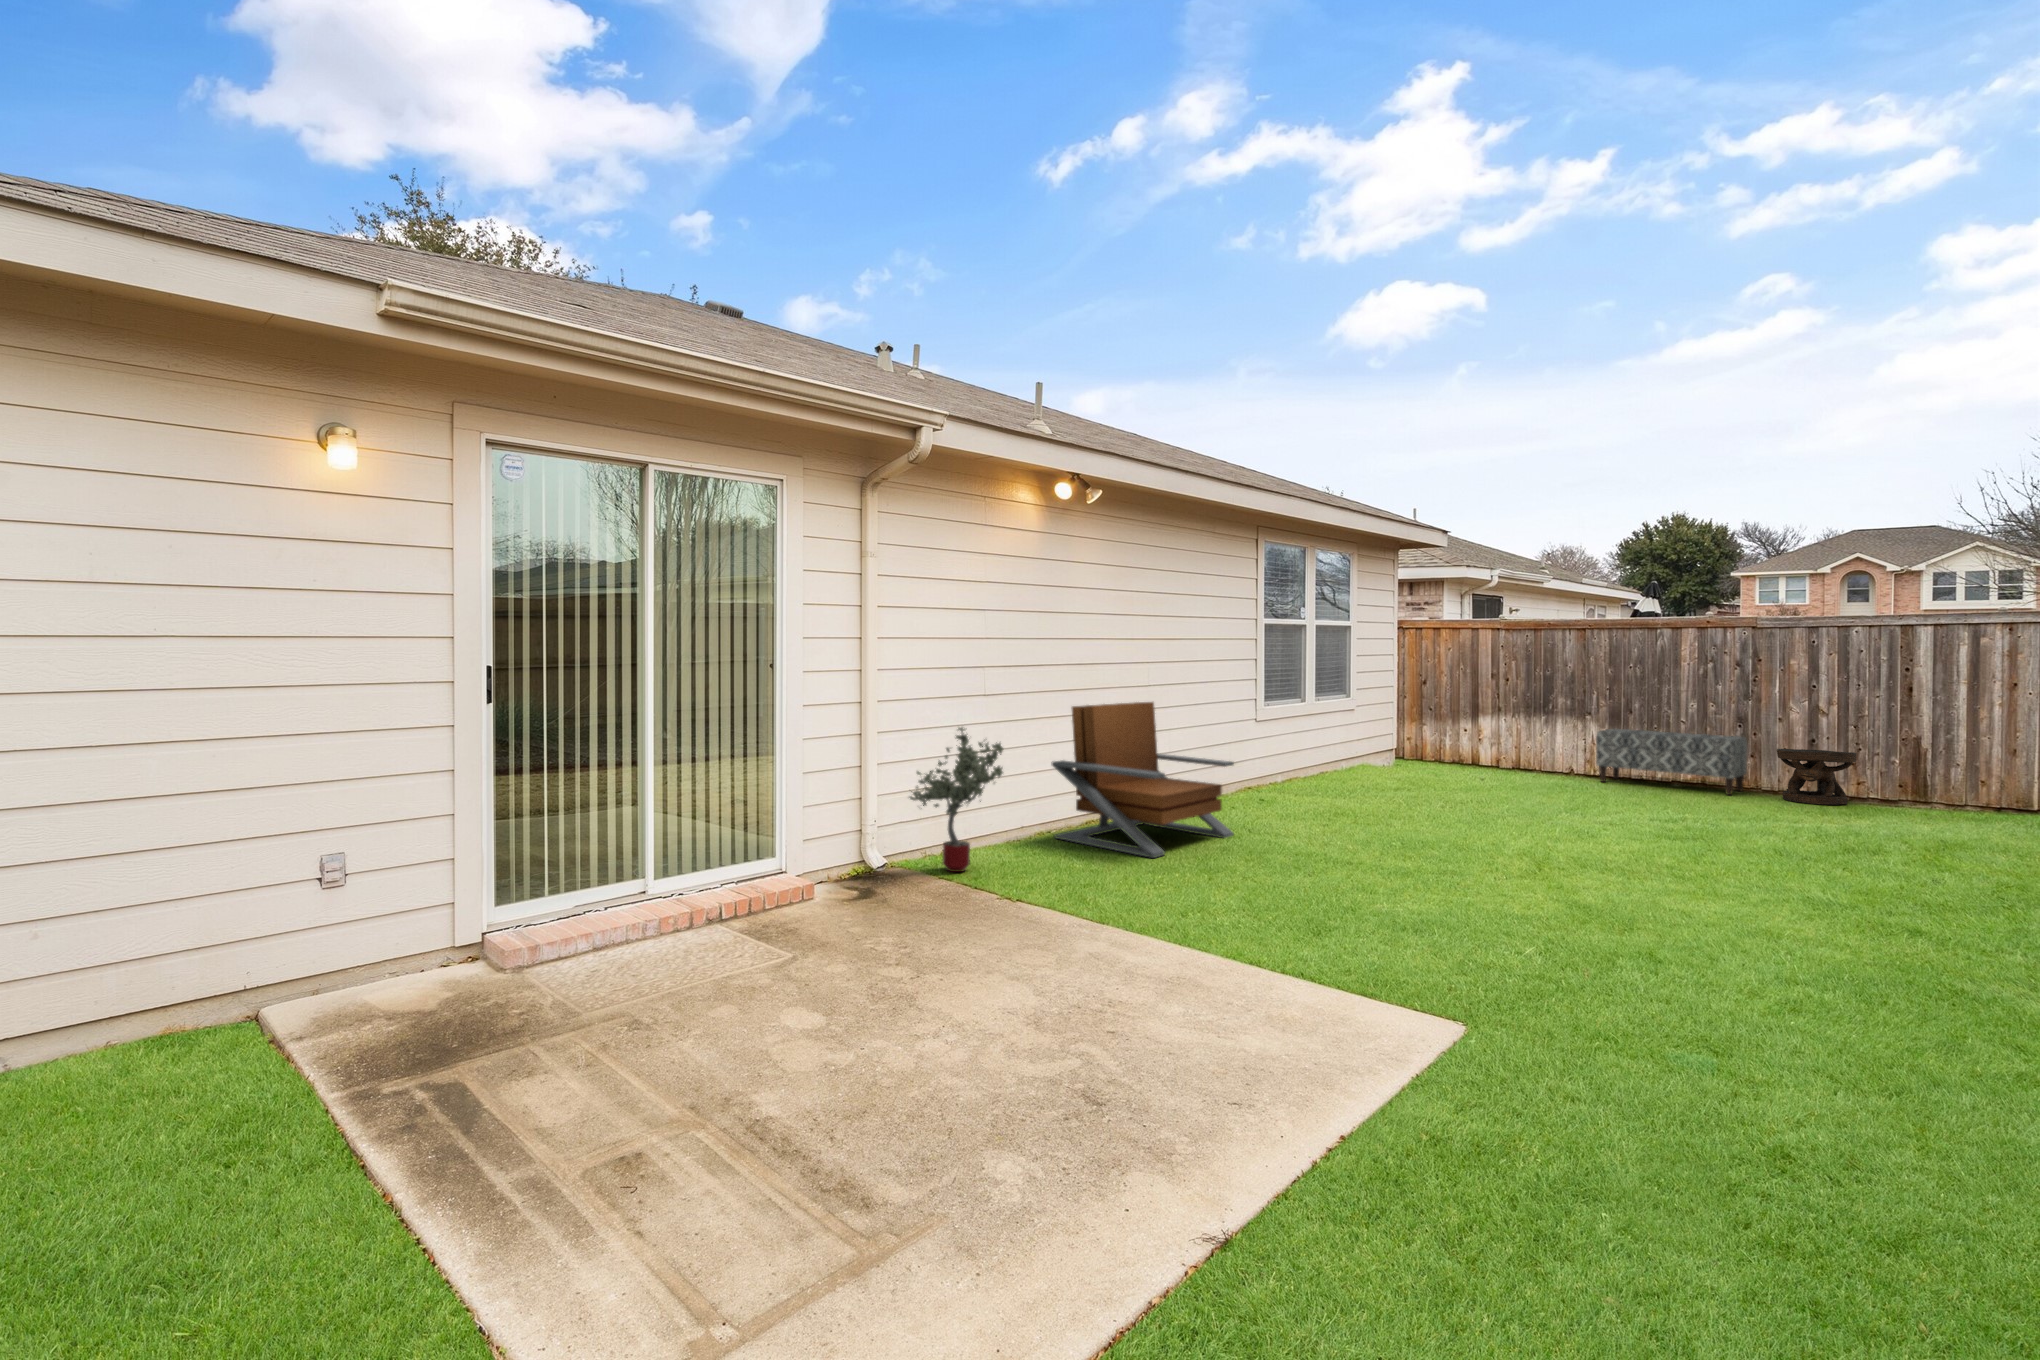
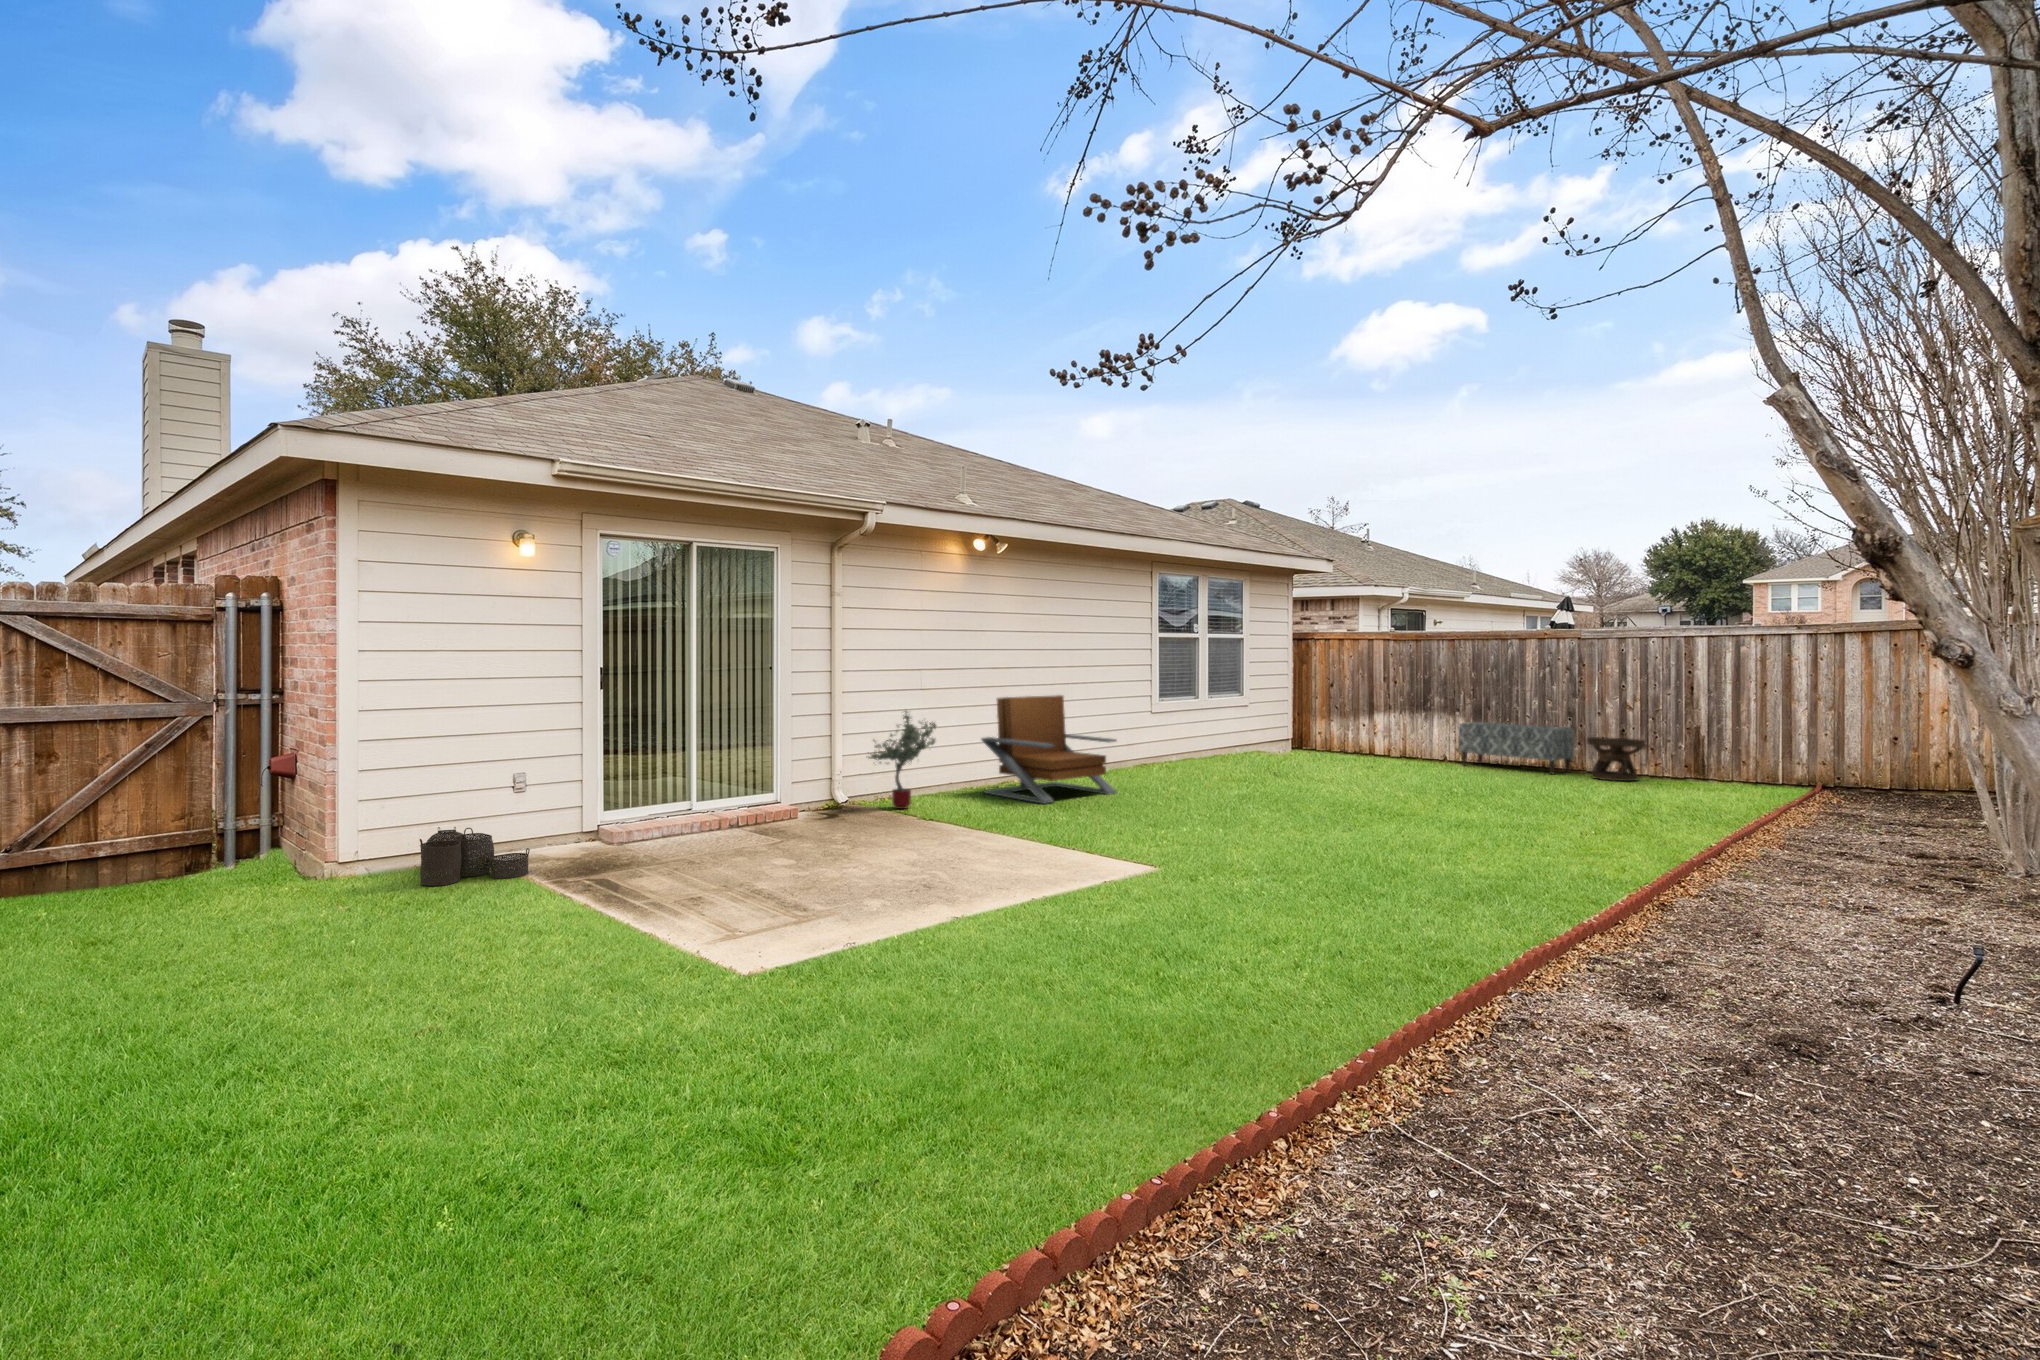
woven basket: none [82,969,332,1119] -> present [420,827,530,886]

